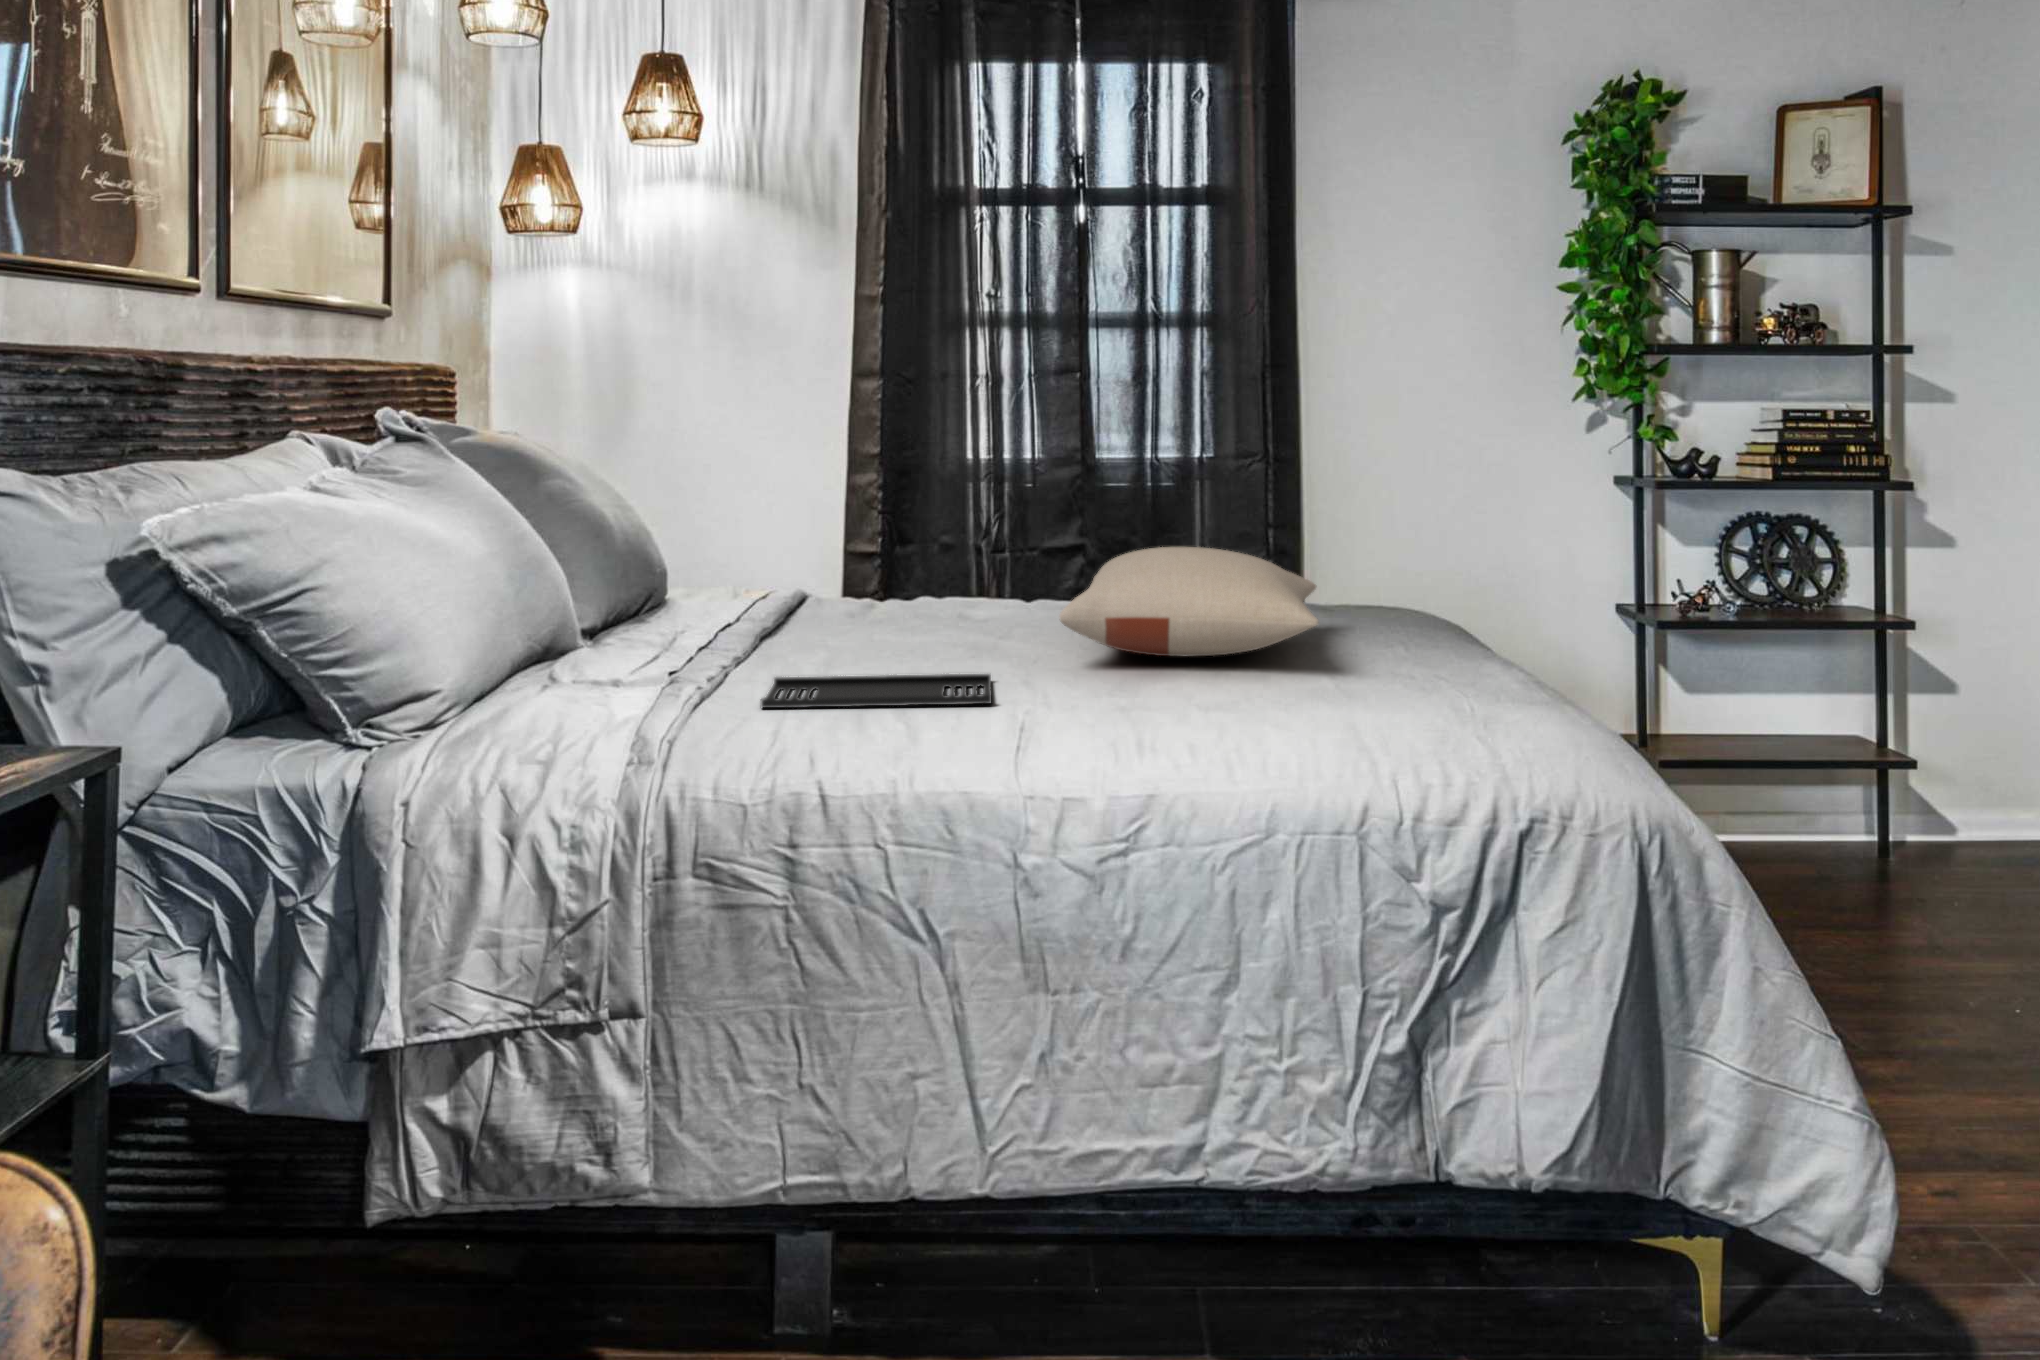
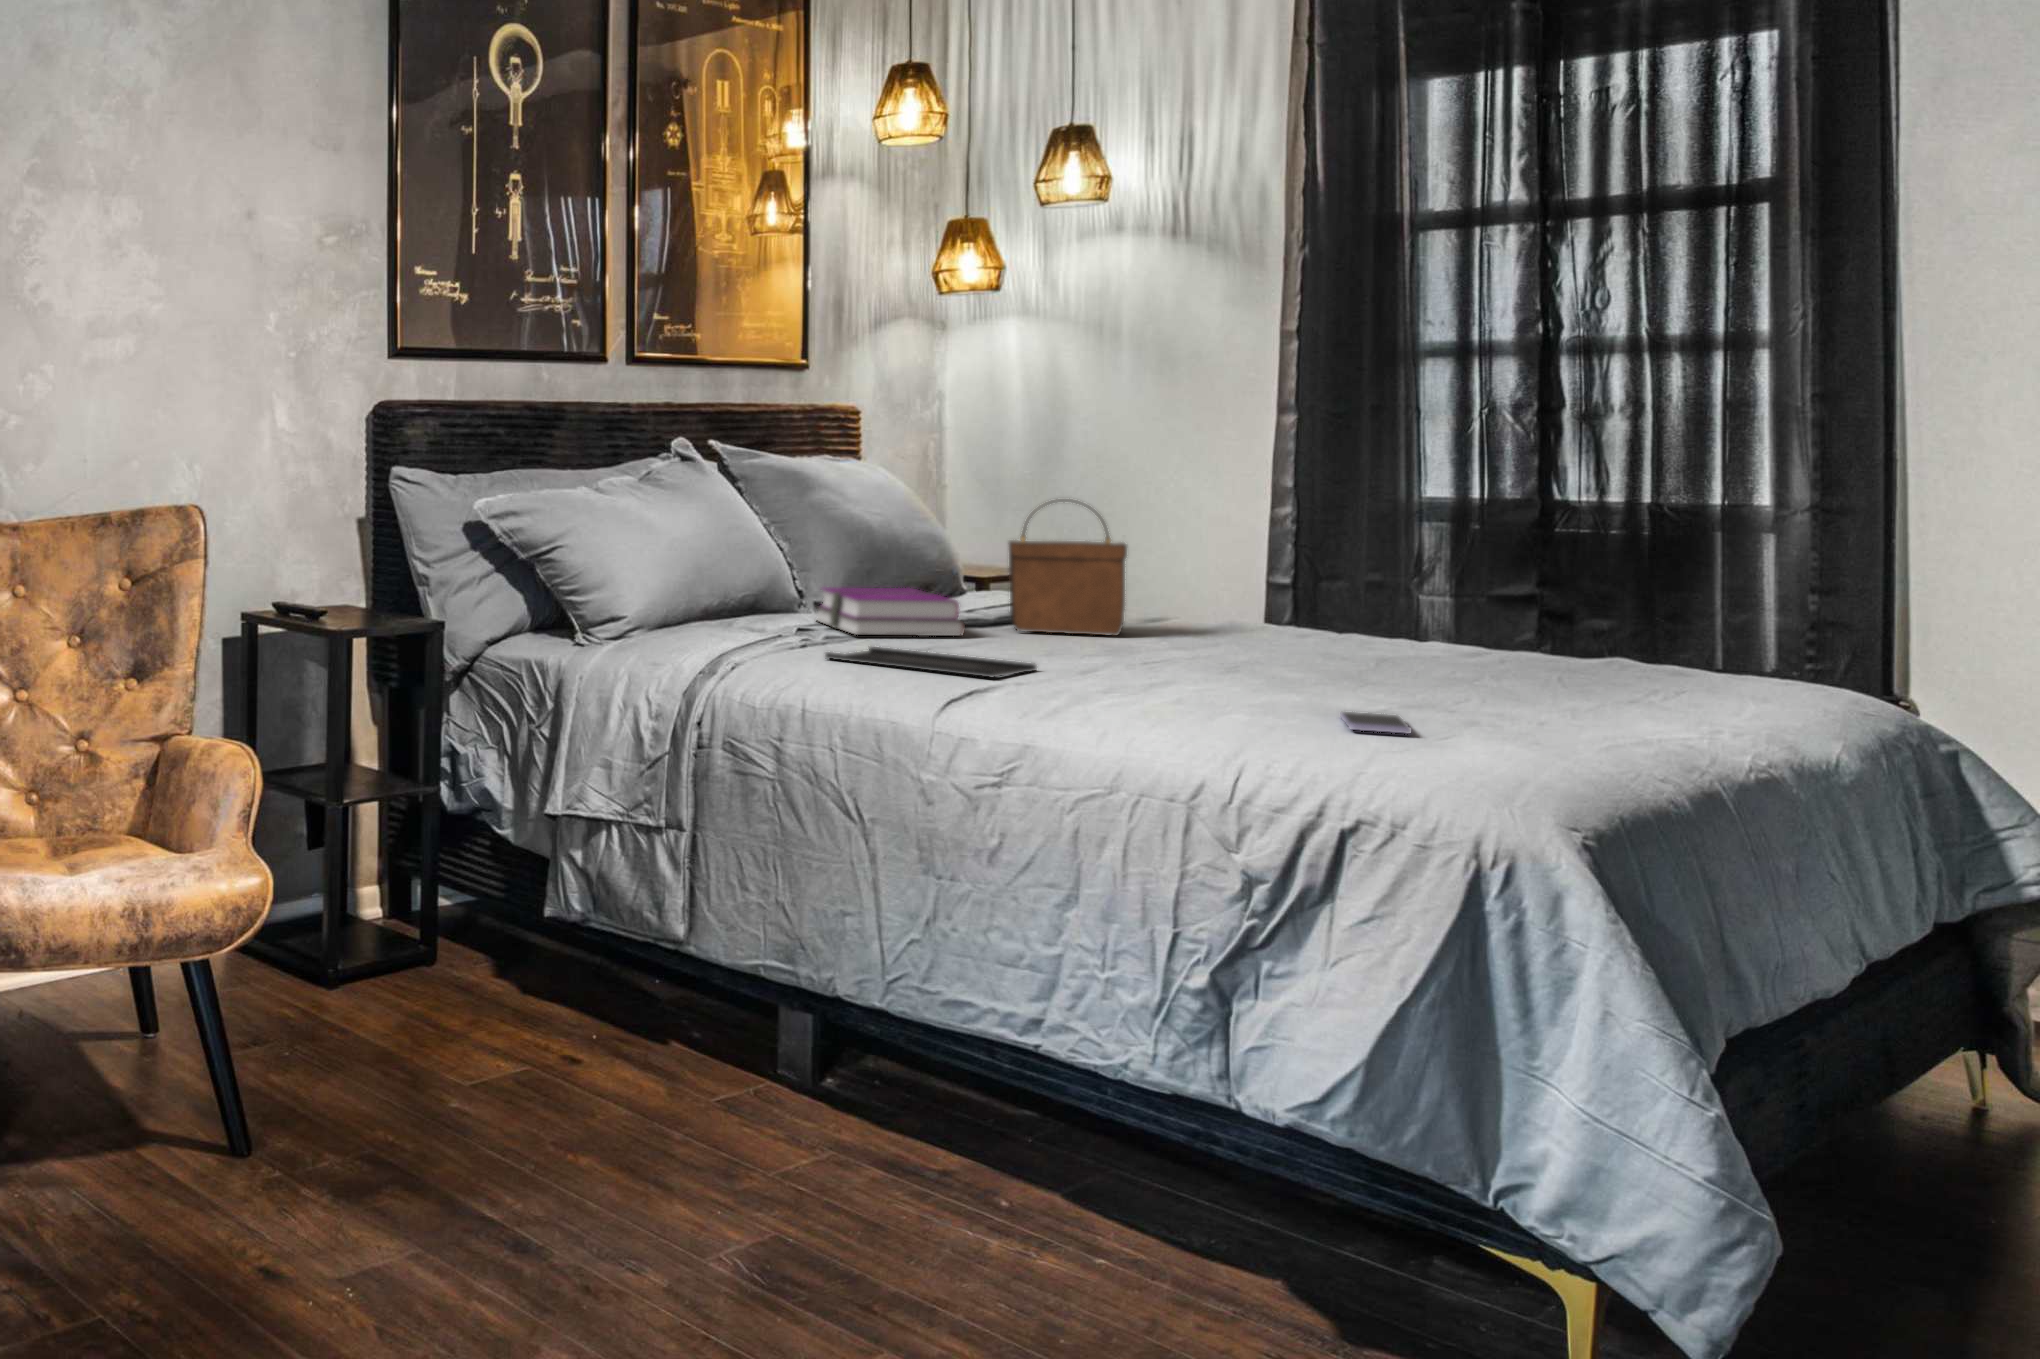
handbag: none [808,465,934,623] -> present [1008,499,1127,636]
pillow: present [1060,547,1319,656] -> none [1108,582,1486,683]
hardback book: none [600,584,810,660] -> present [817,588,965,636]
smartphone: none [1343,684,1446,711] -> present [1341,712,1411,734]

